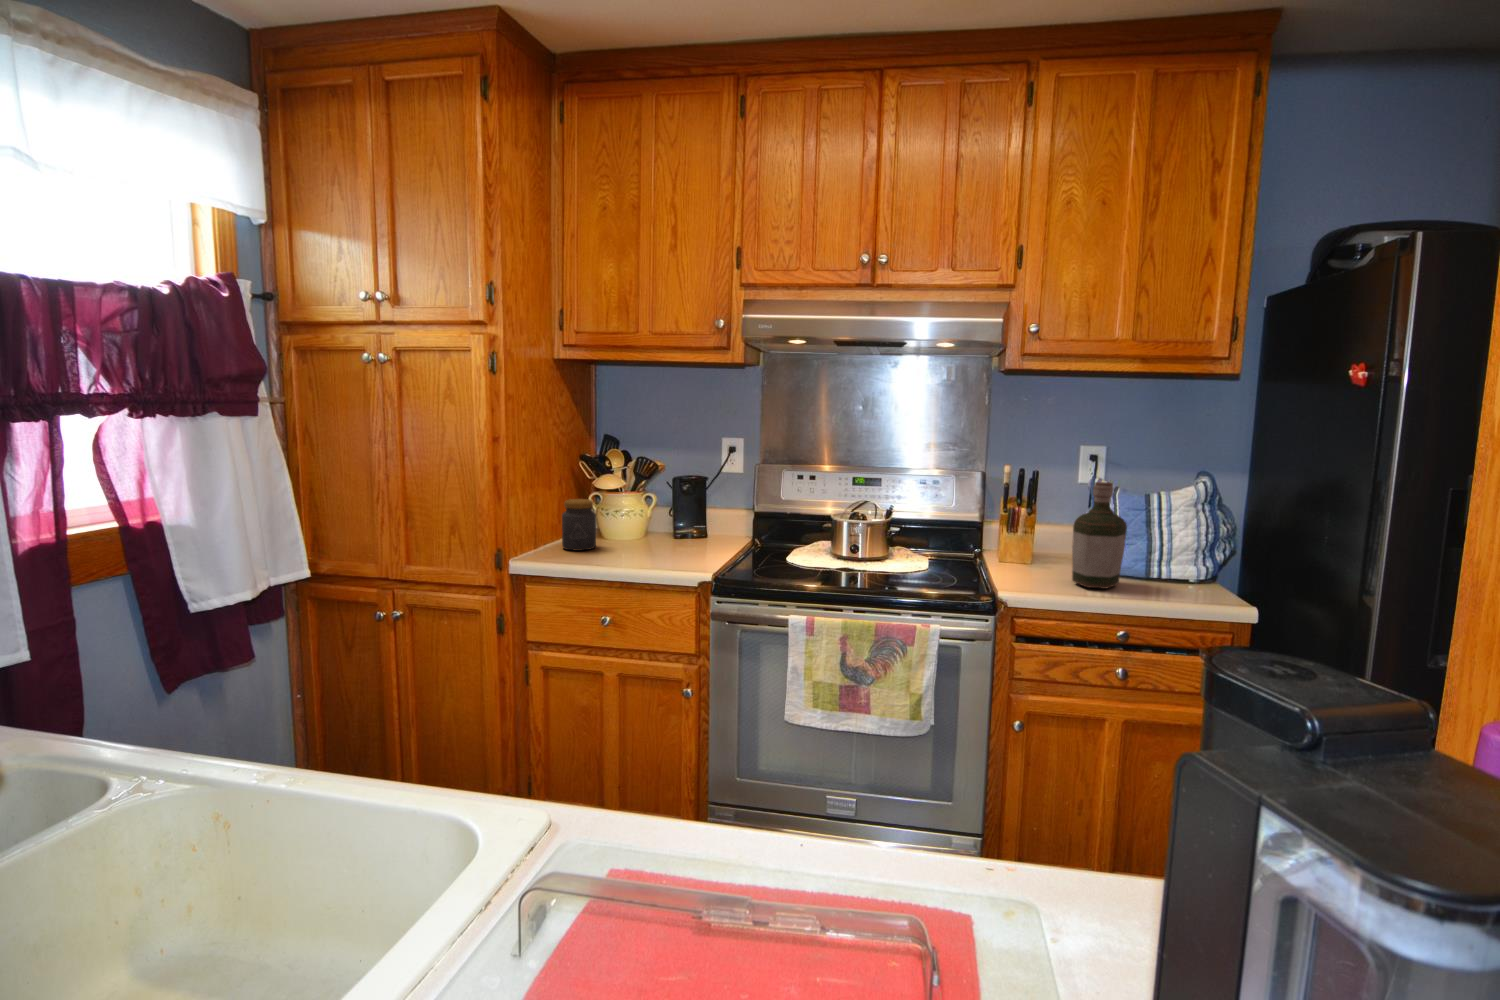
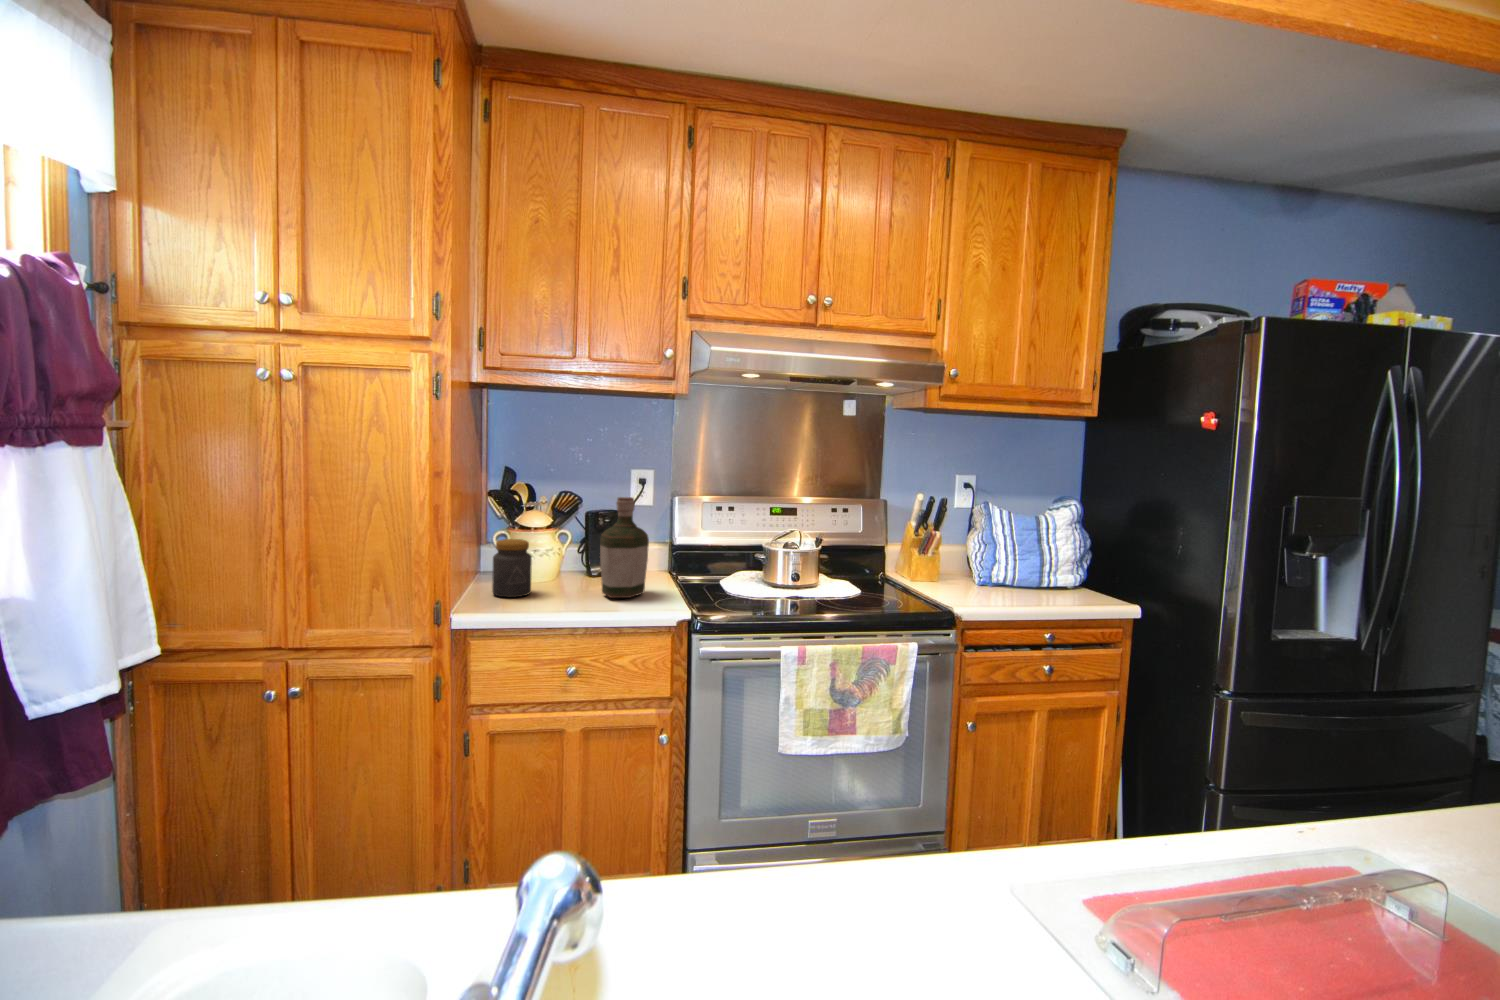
bottle: present [1072,482,1127,589] -> present [600,497,649,598]

